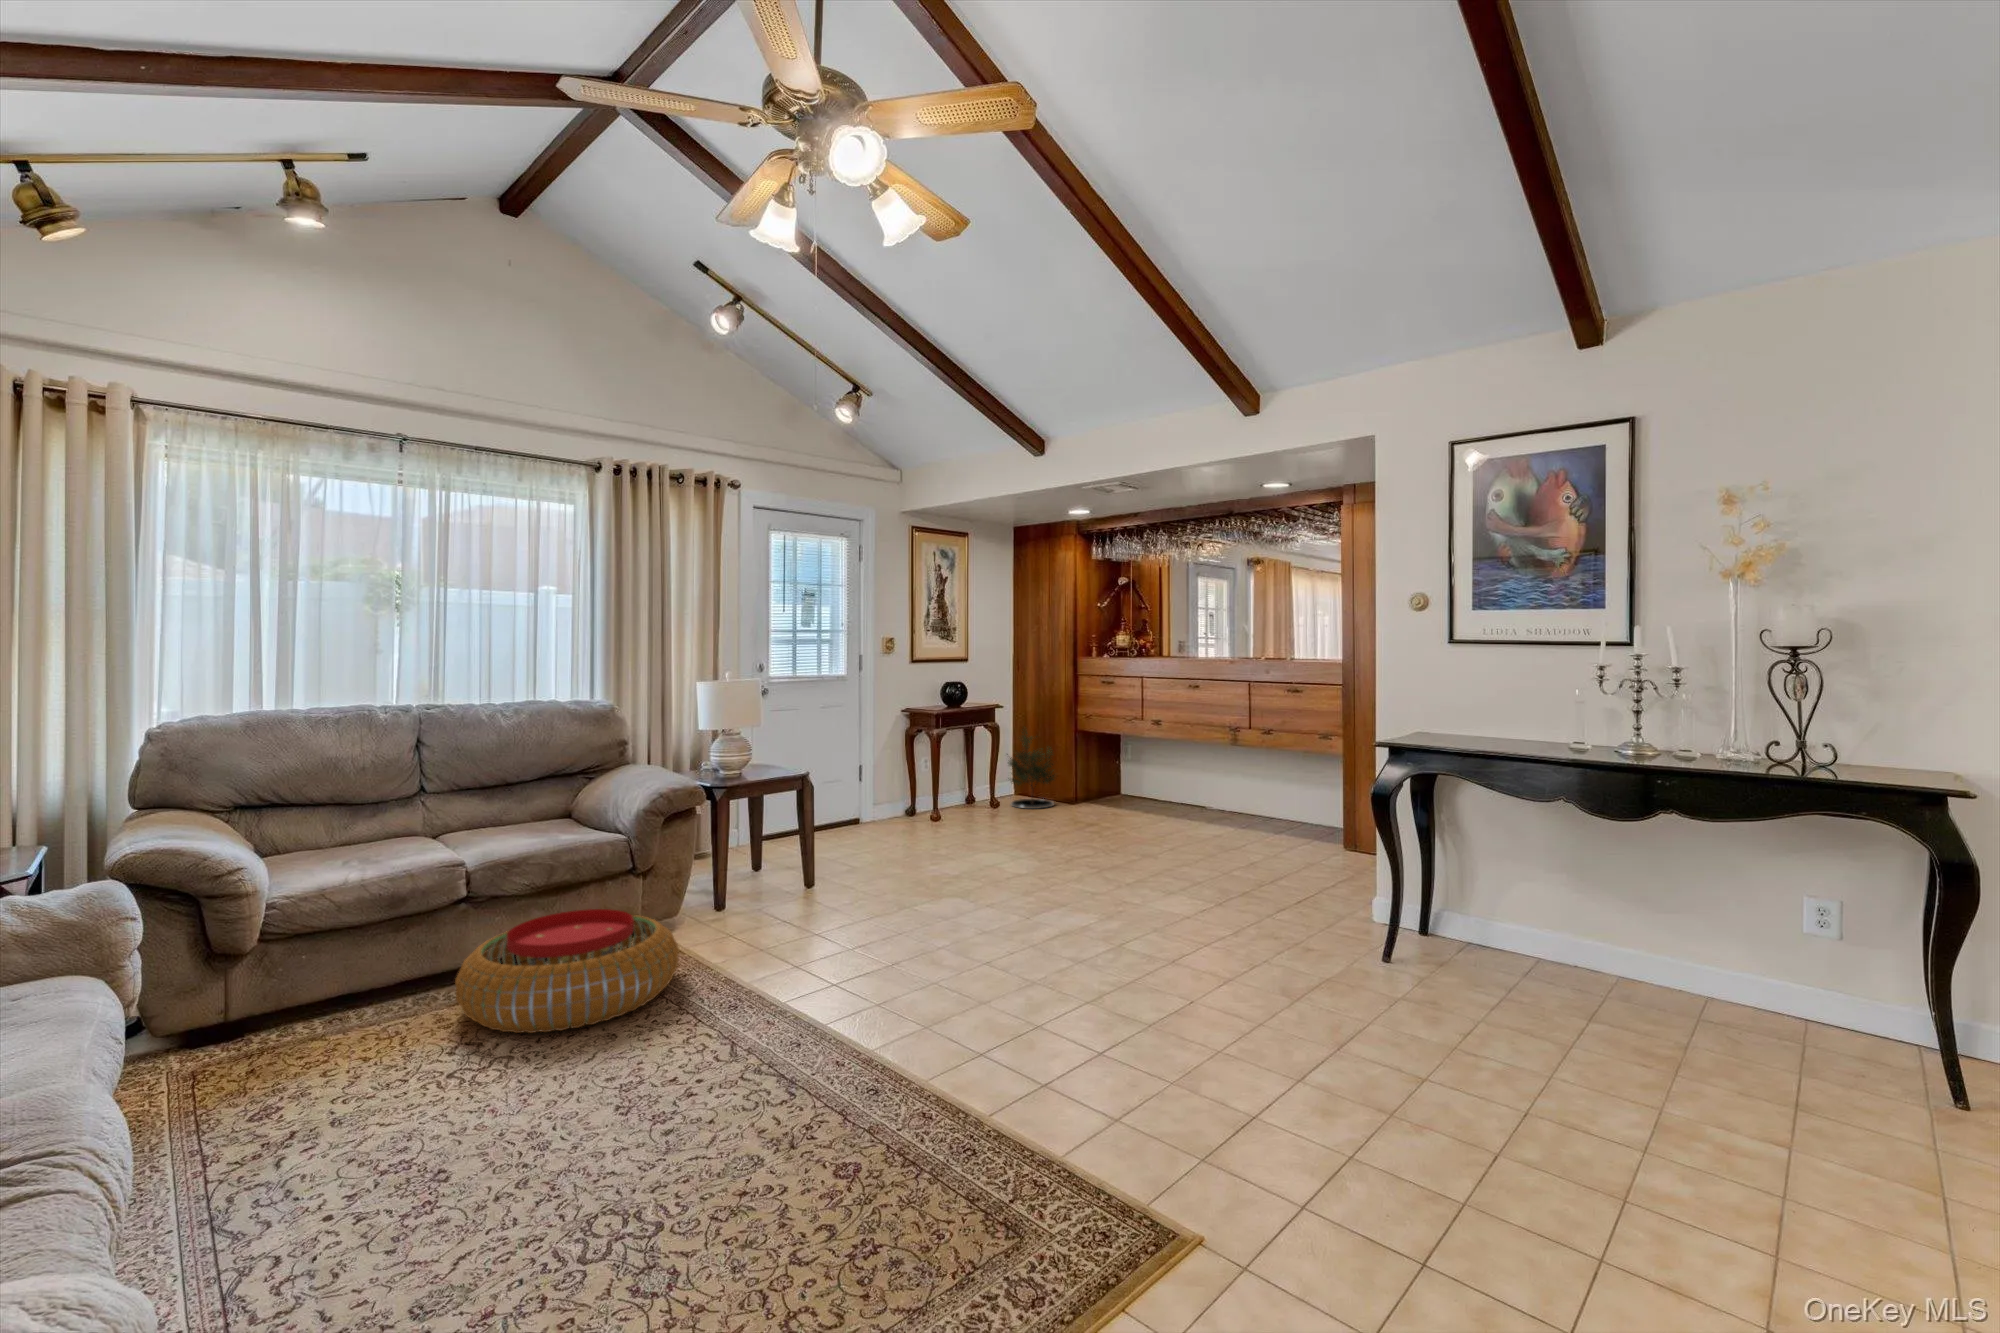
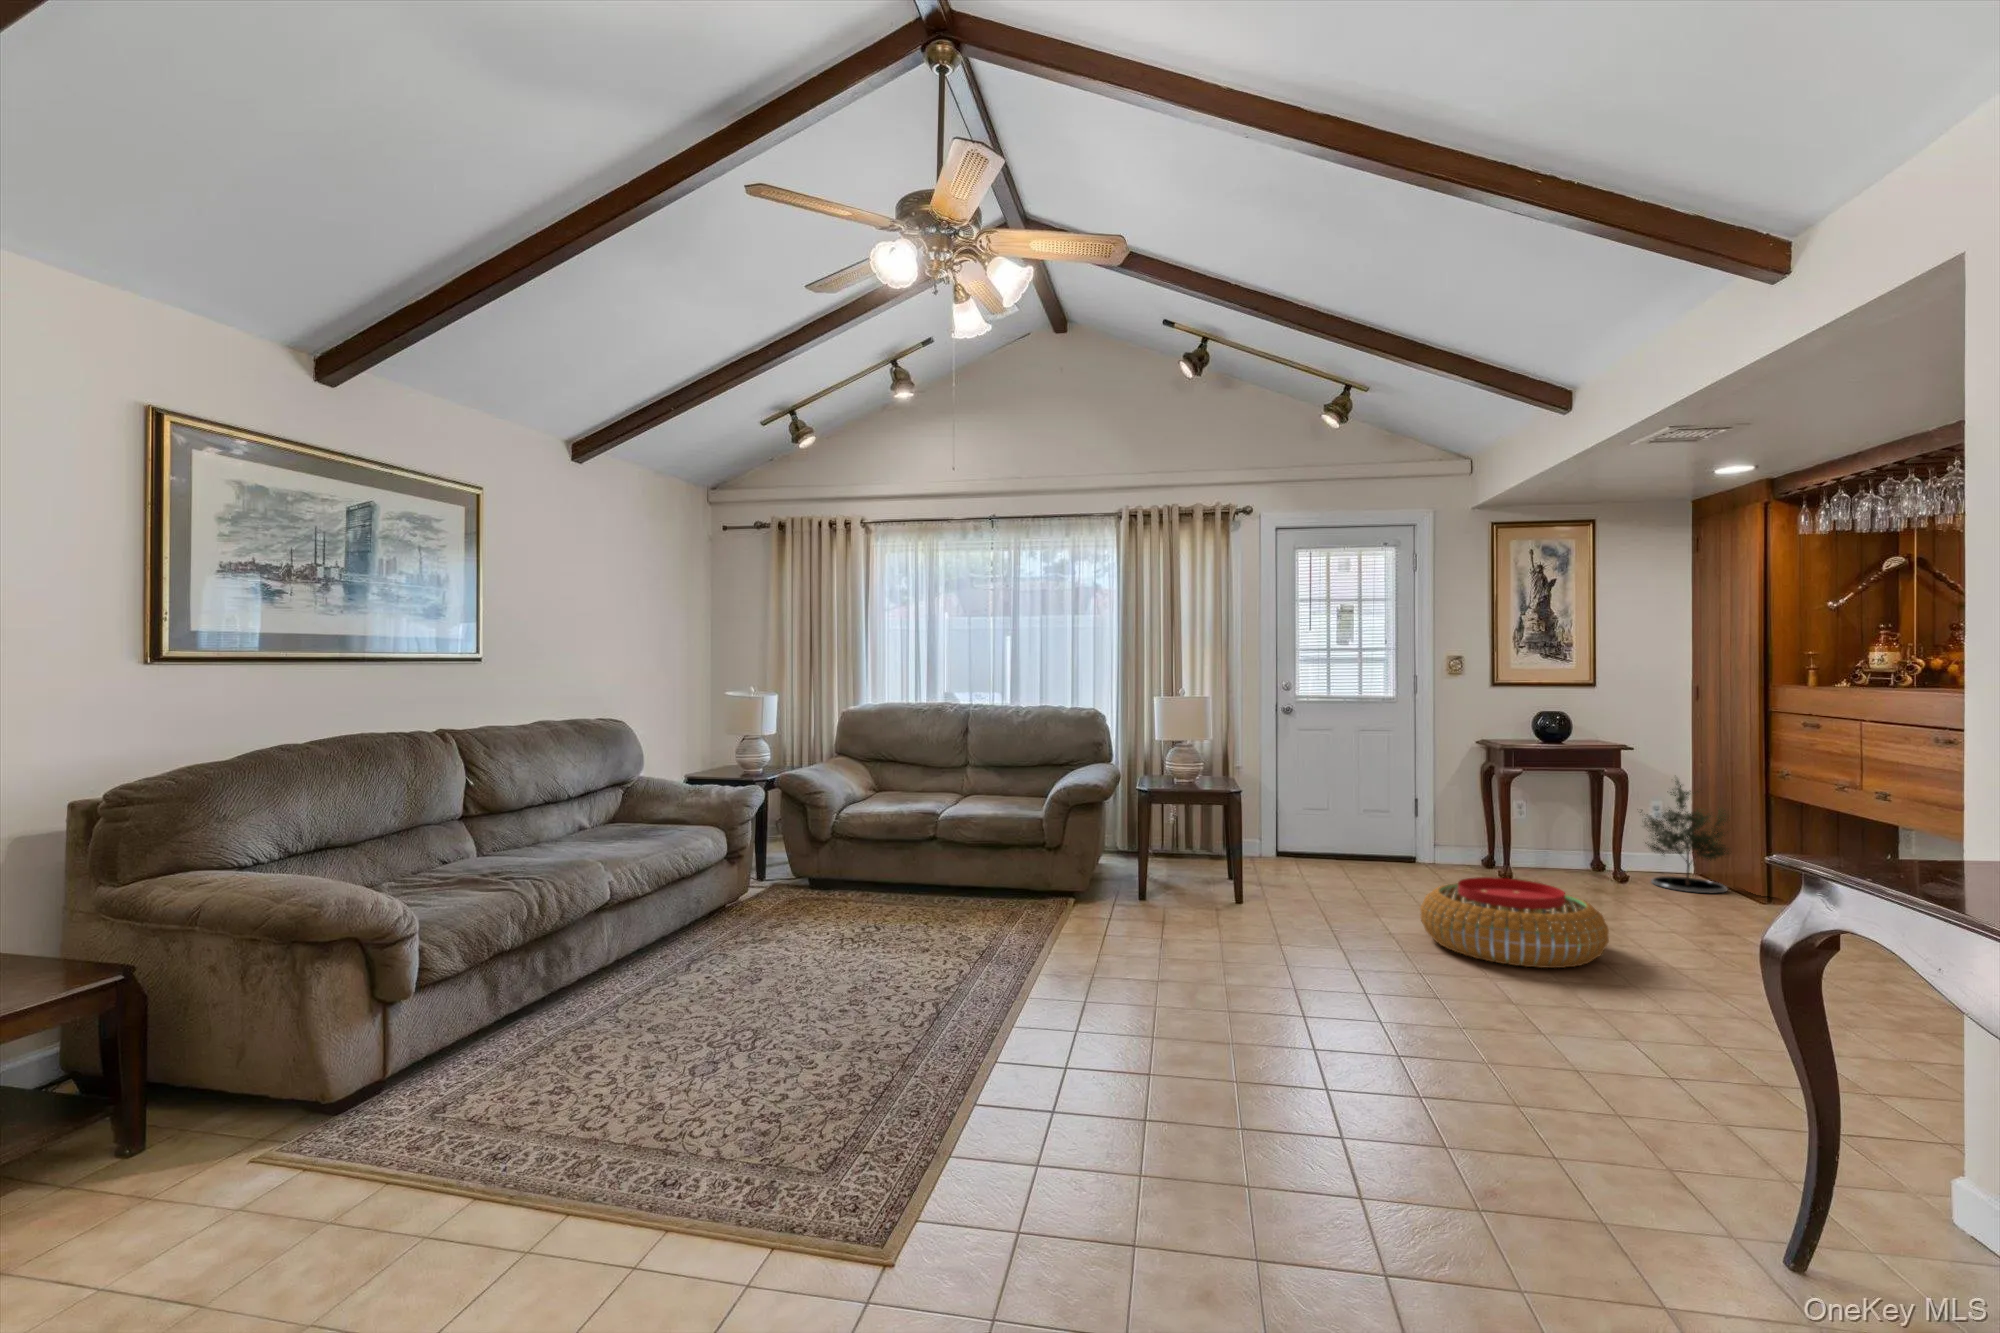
pouf: present [455,909,679,1033] -> present [1420,877,1609,968]

